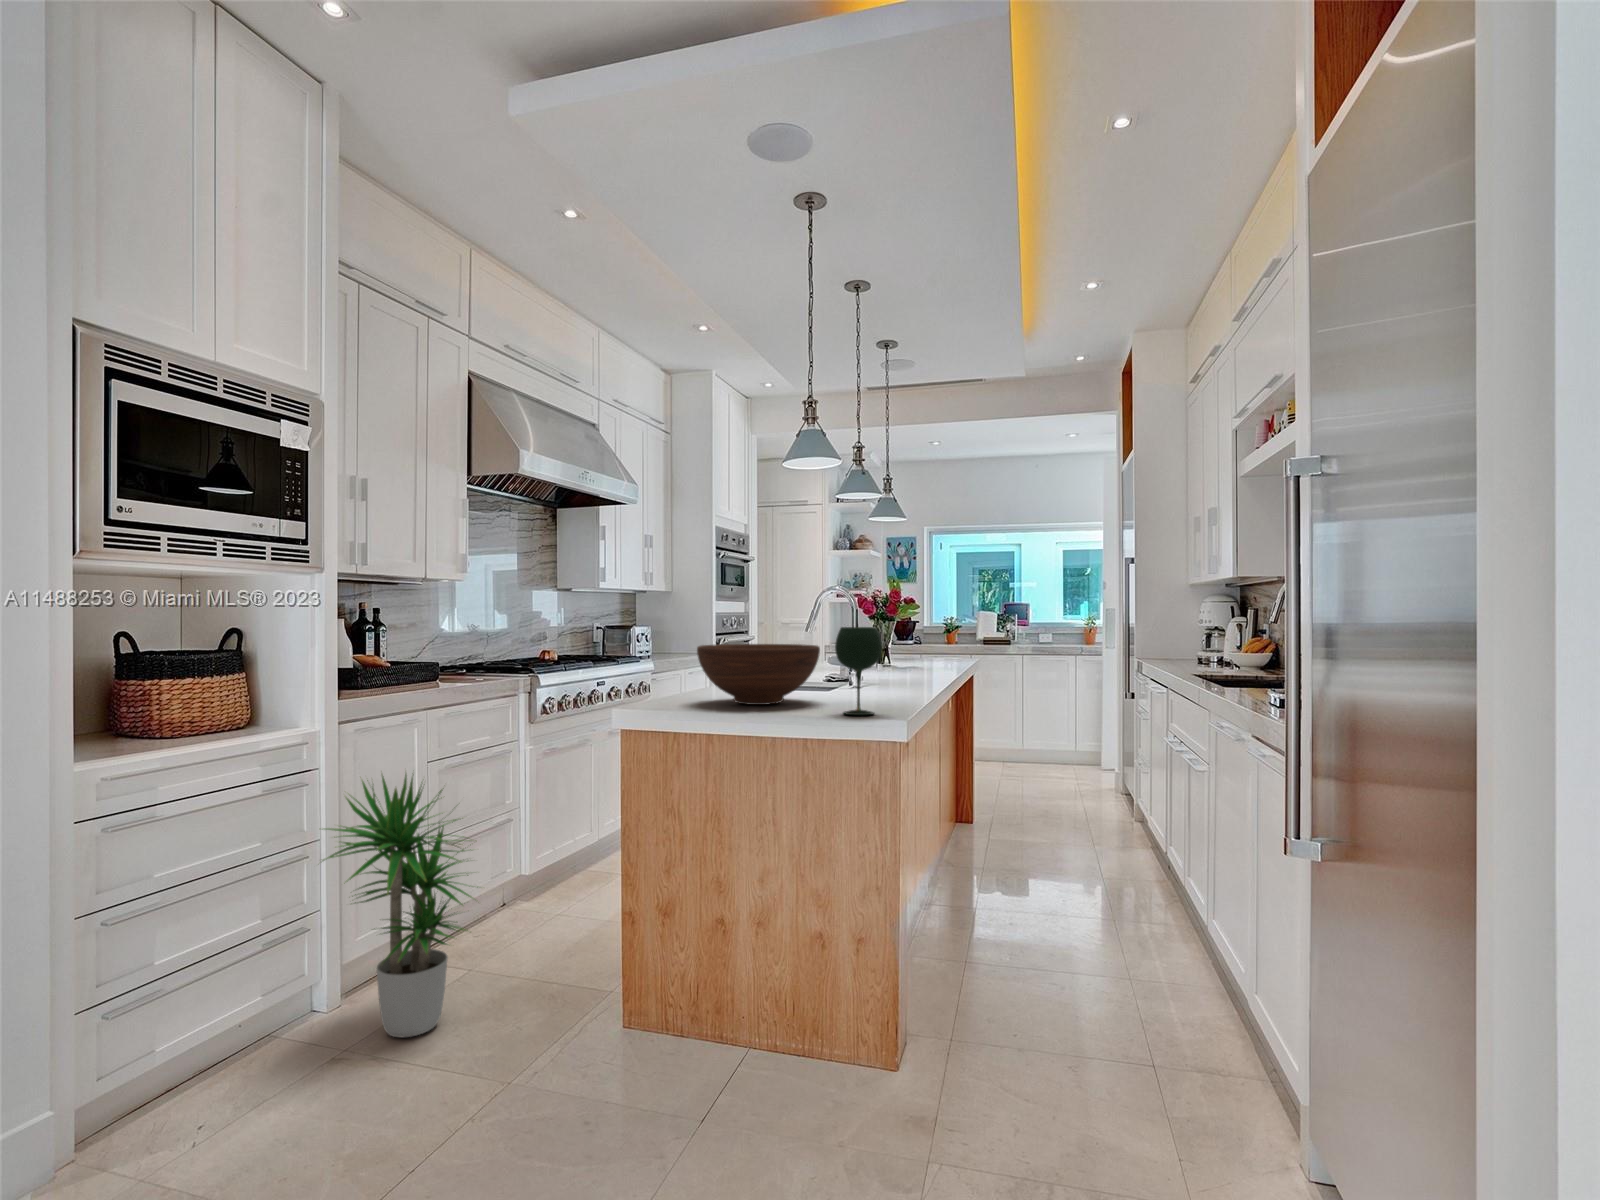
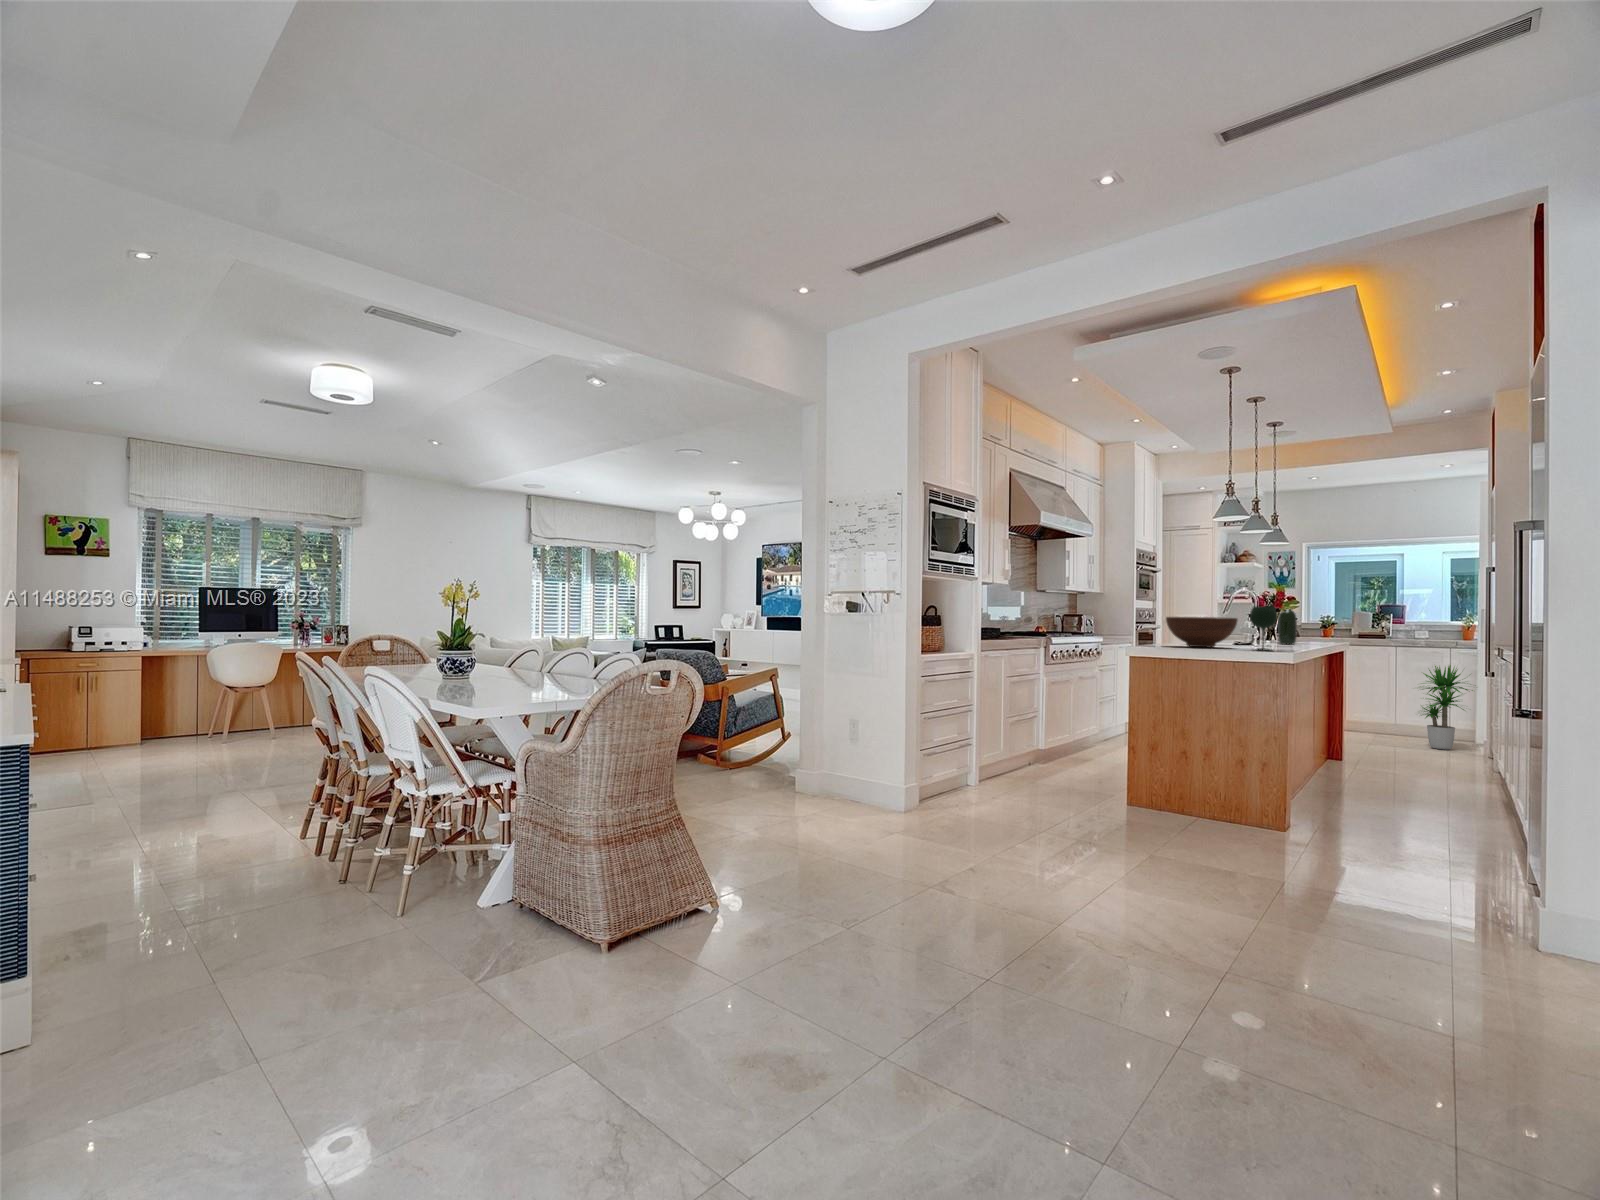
wine bottle: none [892,602,916,675] -> present [1278,610,1297,644]
potted plant: present [322,774,472,1037] -> present [1422,665,1473,750]

